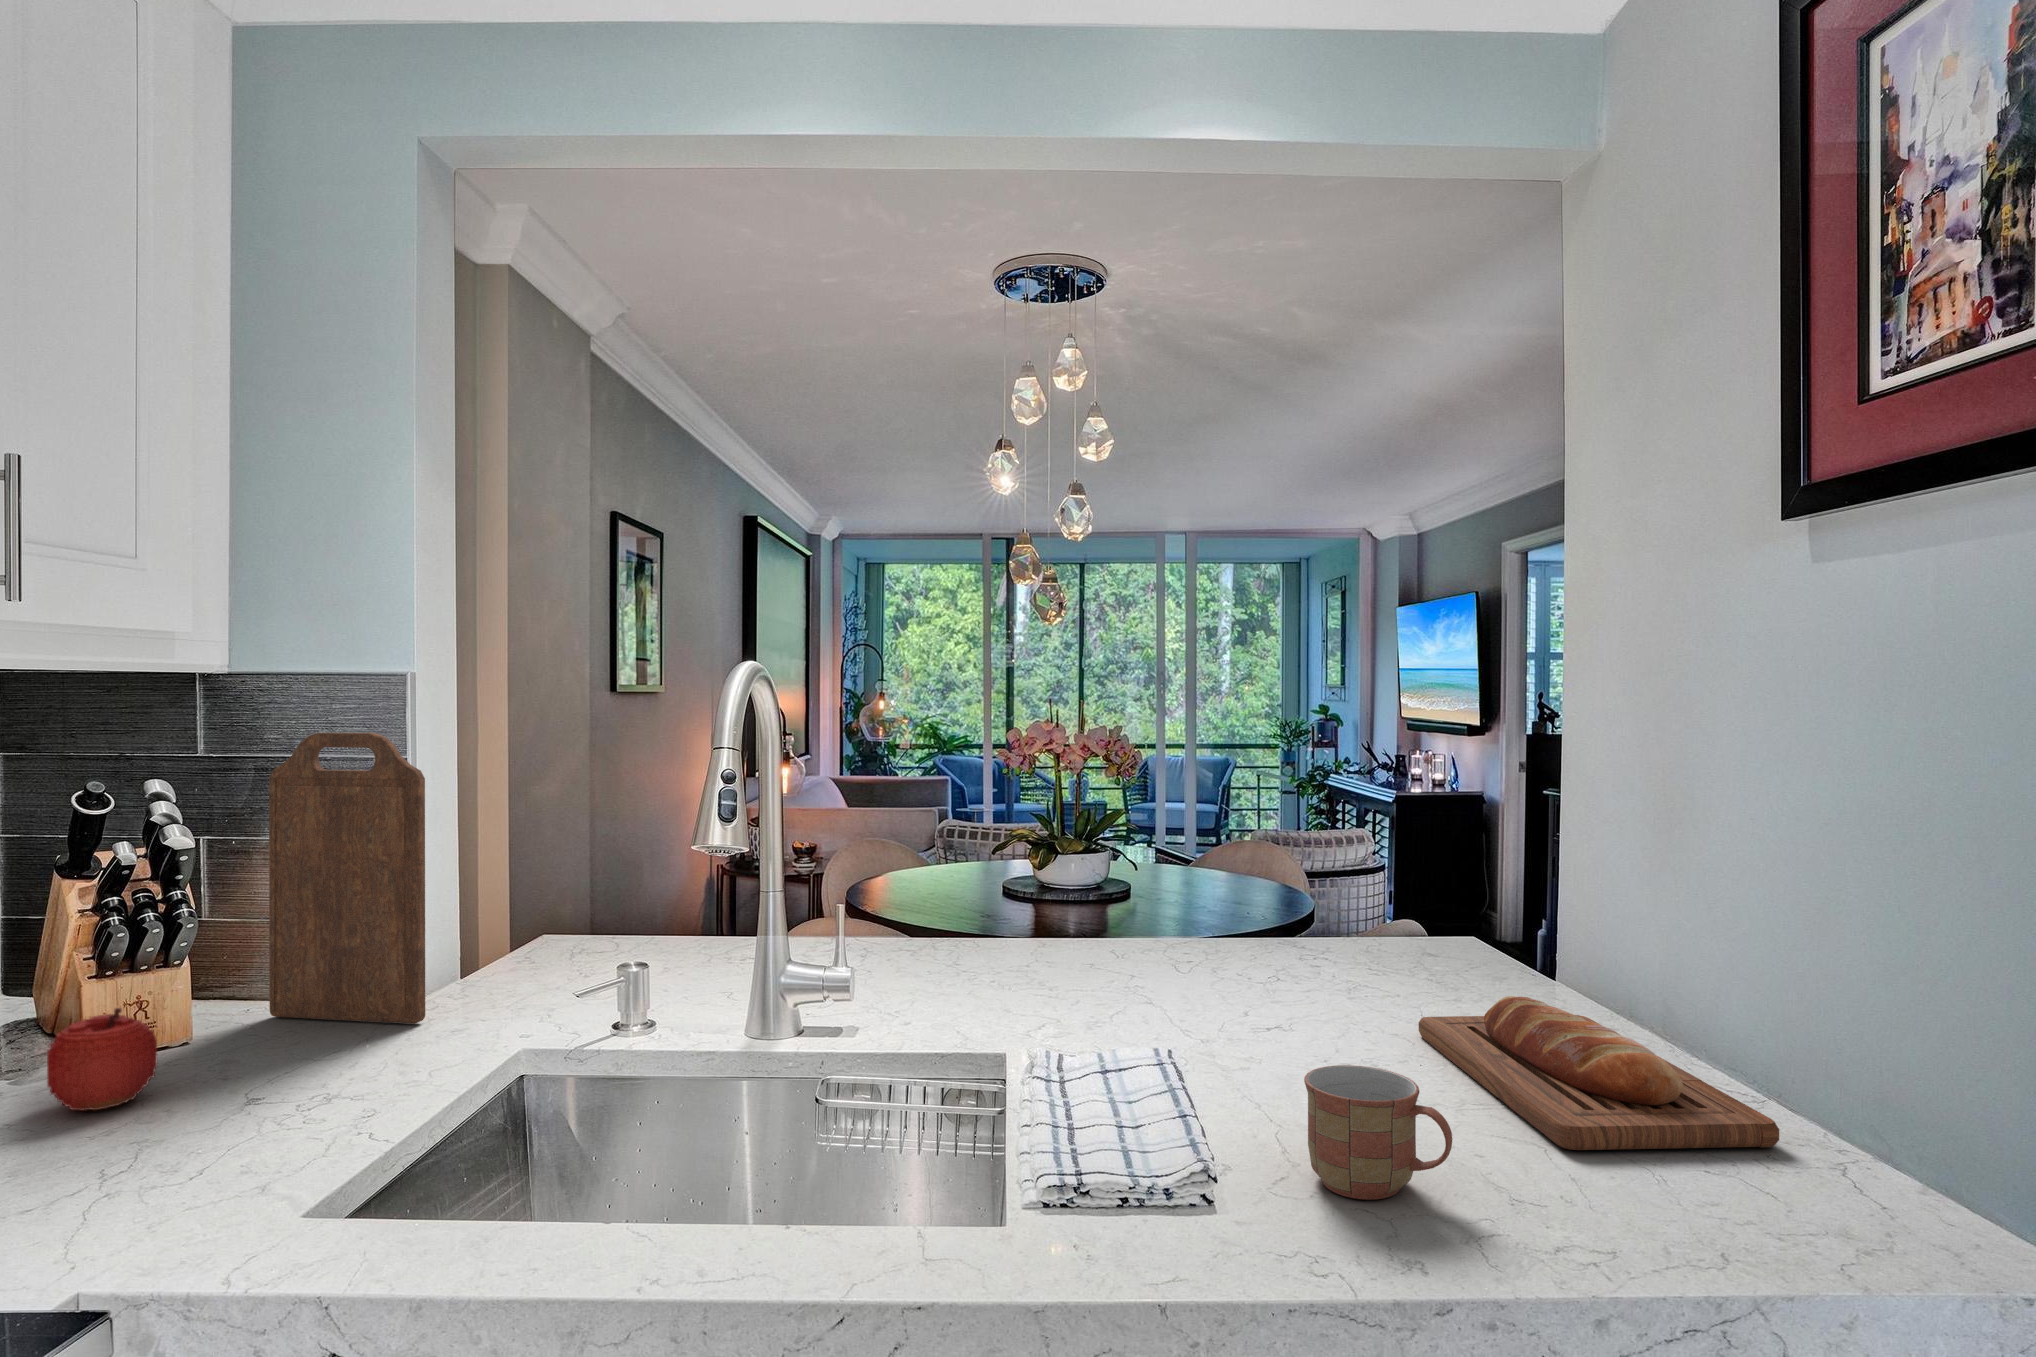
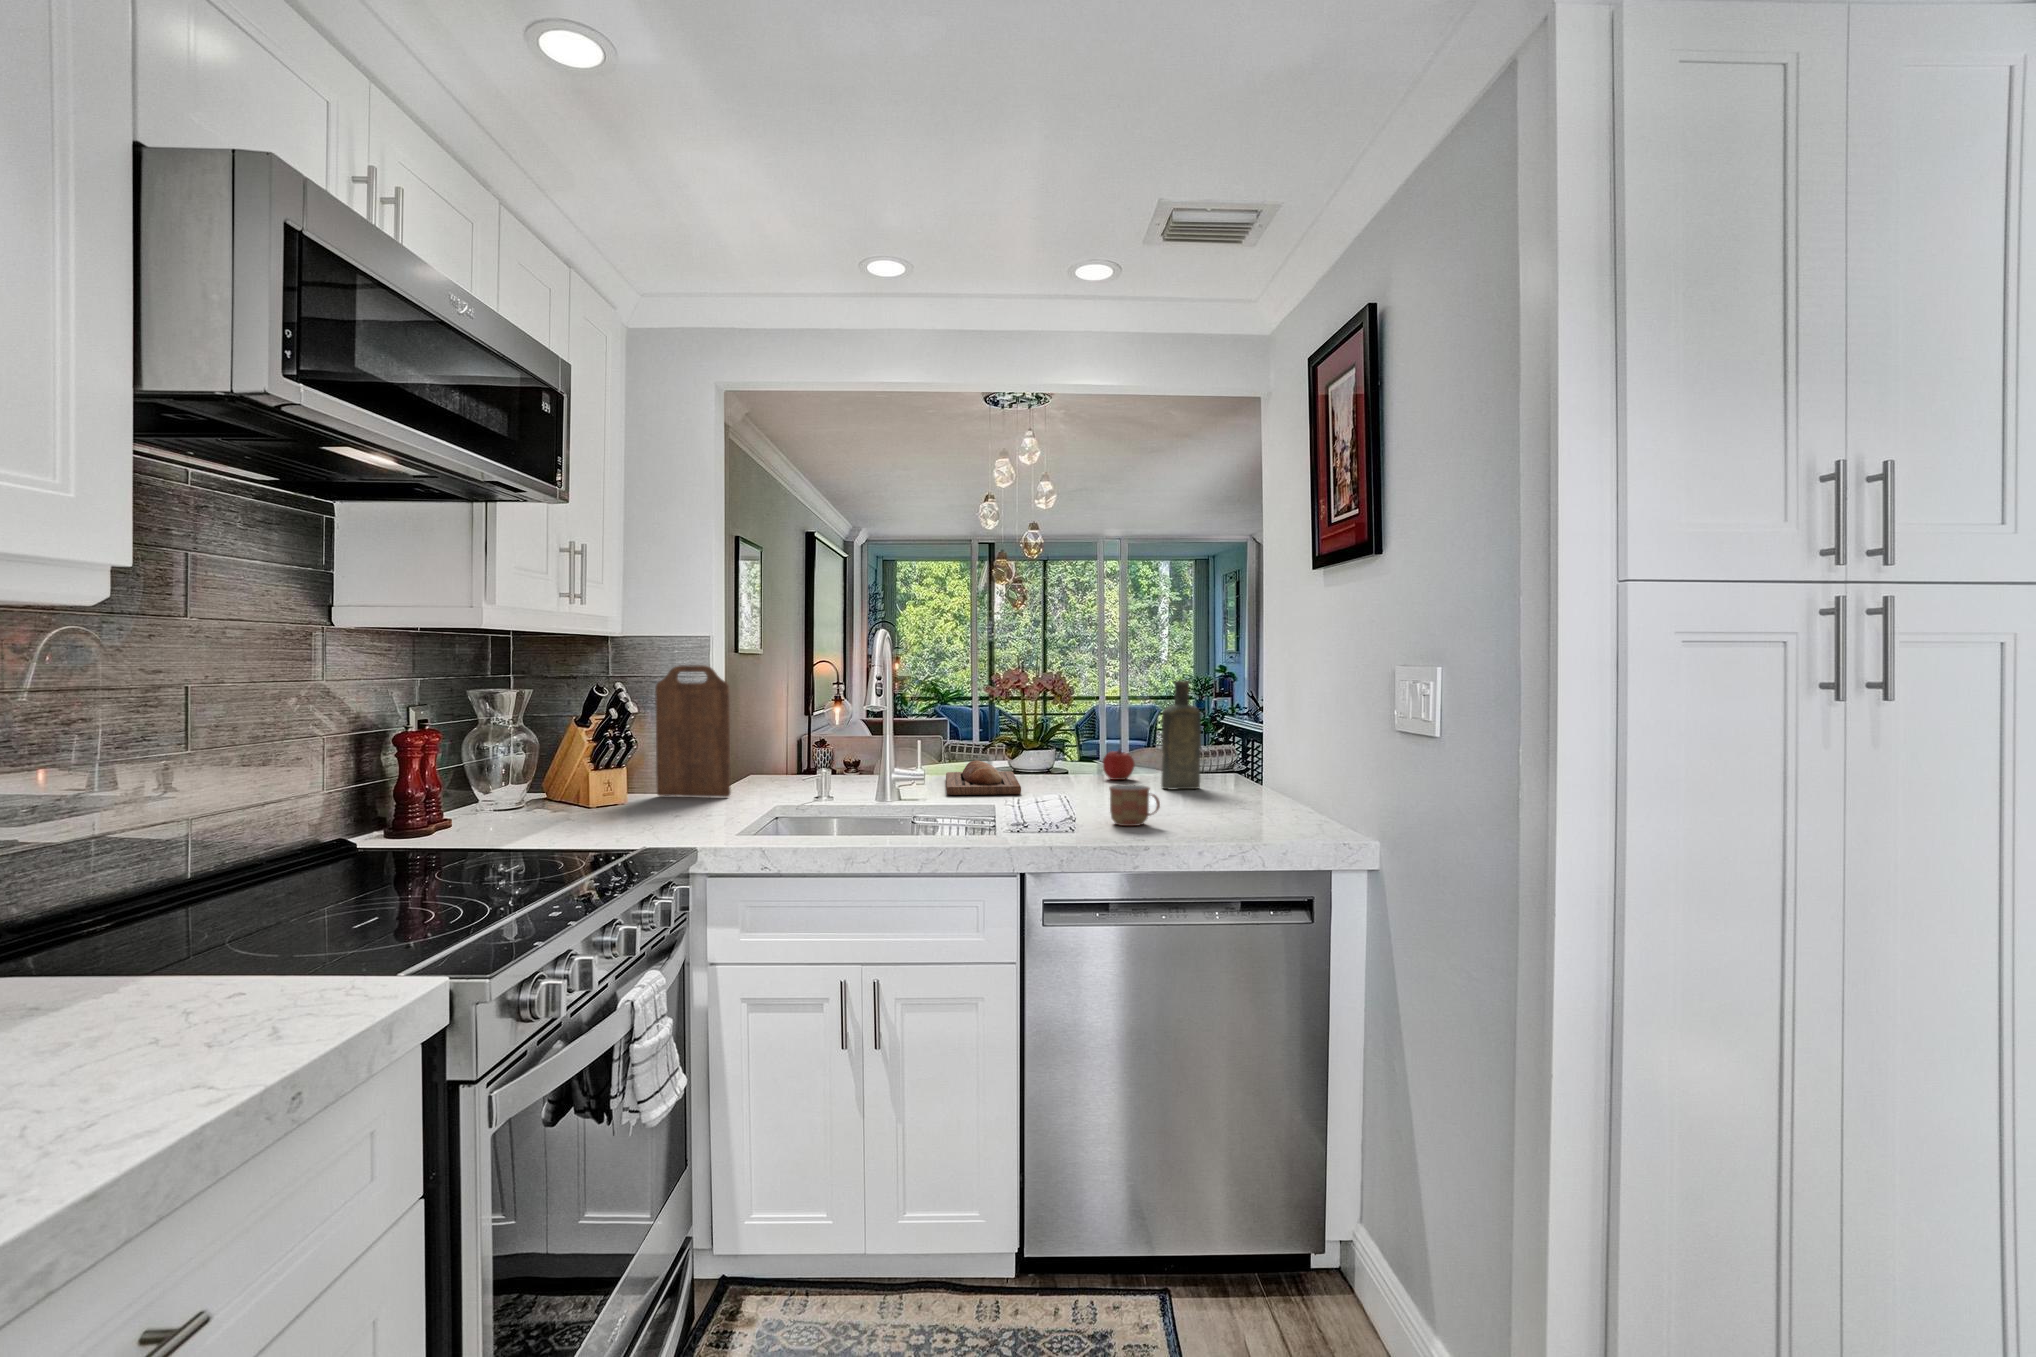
bottle: none [1341,765,1446,1002] -> present [1161,681,1201,790]
bread loaf: present [1418,996,1779,1150] -> present [946,760,1021,795]
apple: present [47,1008,157,1111] -> present [1103,749,1135,780]

